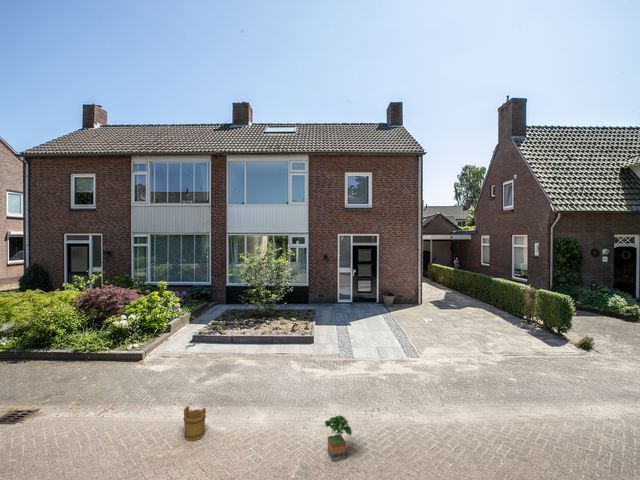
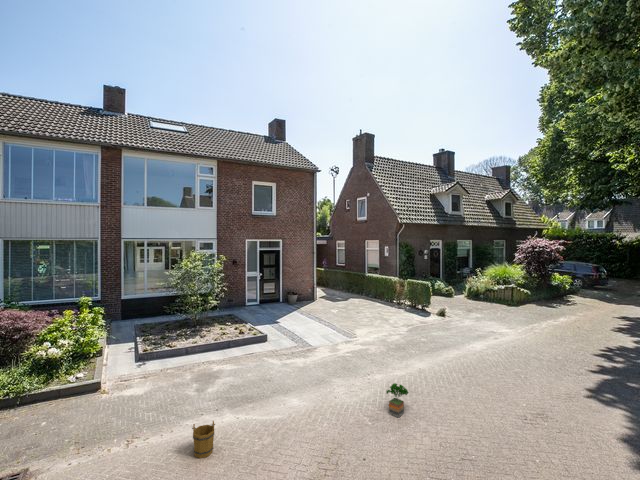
bucket: present [183,406,206,441] -> present [192,421,215,458]

